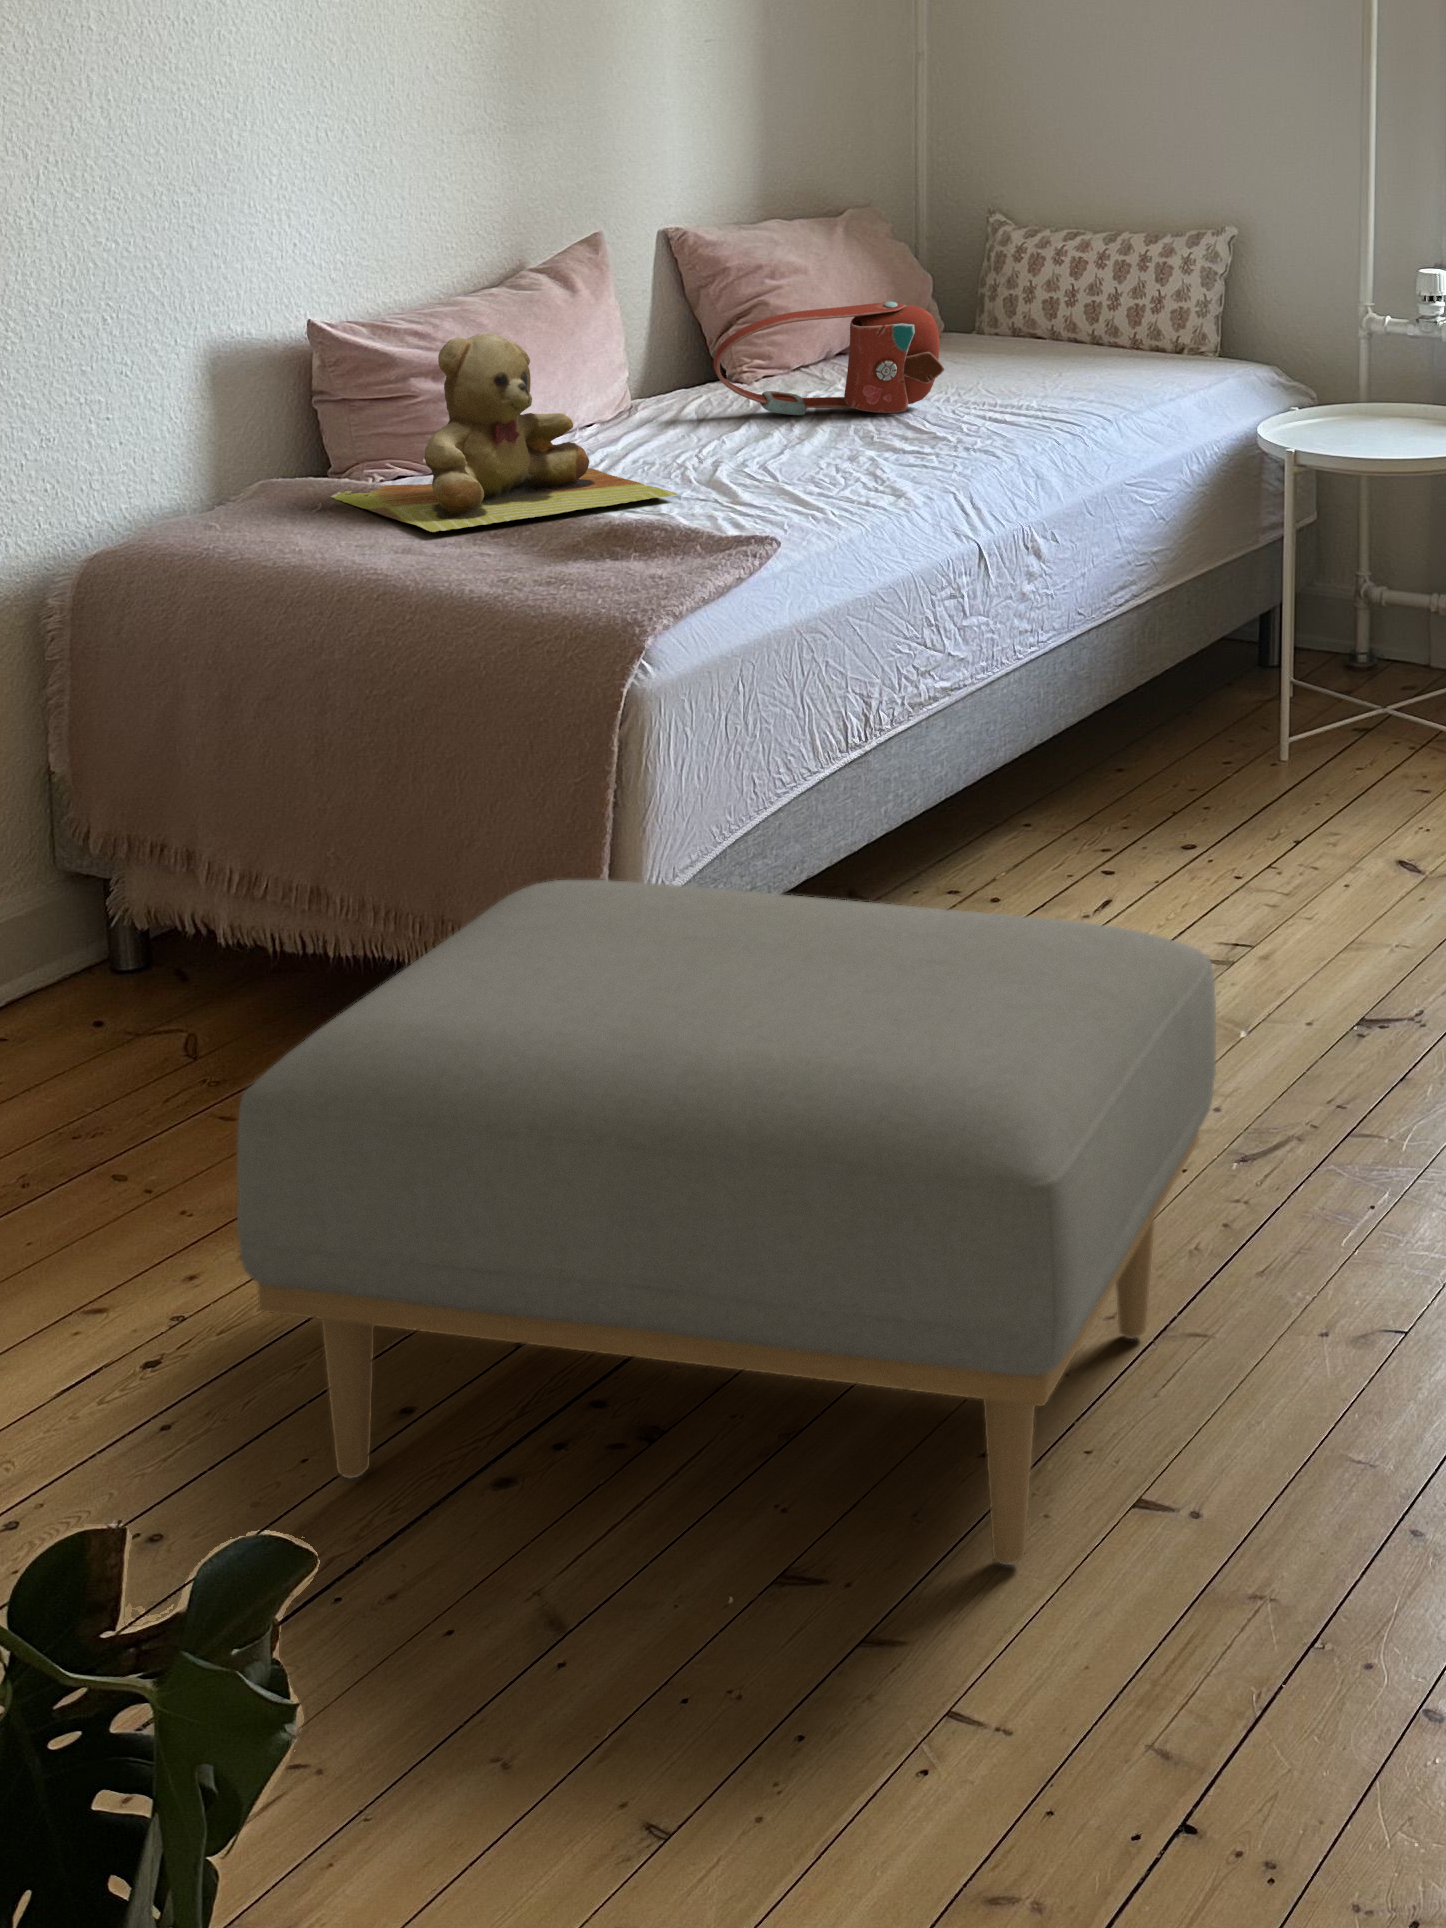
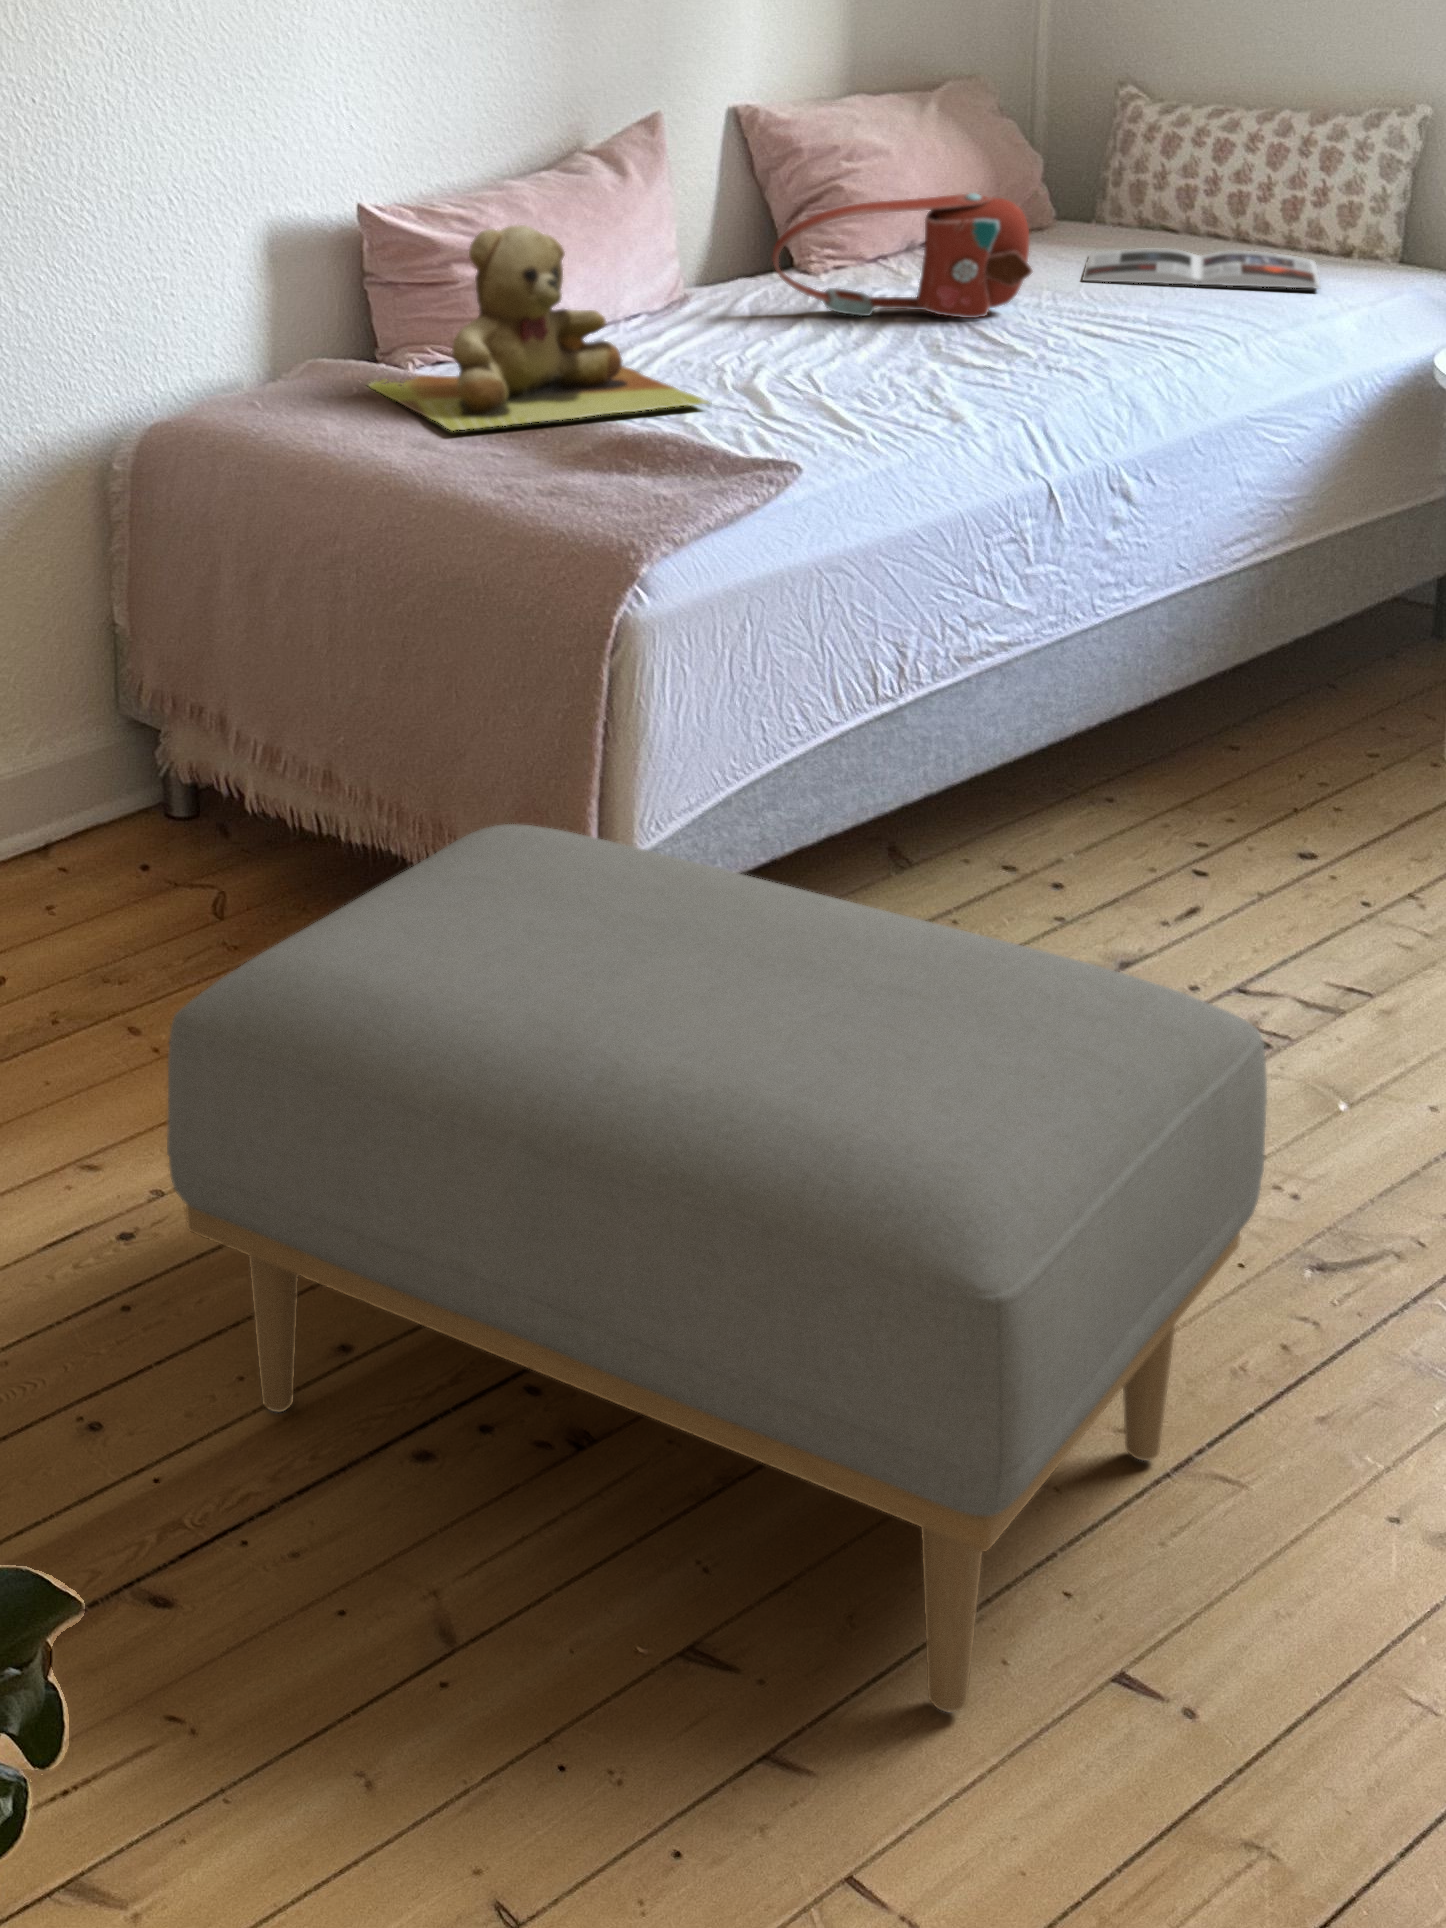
magazine: none [979,351,1172,380] -> present [1083,248,1321,288]

